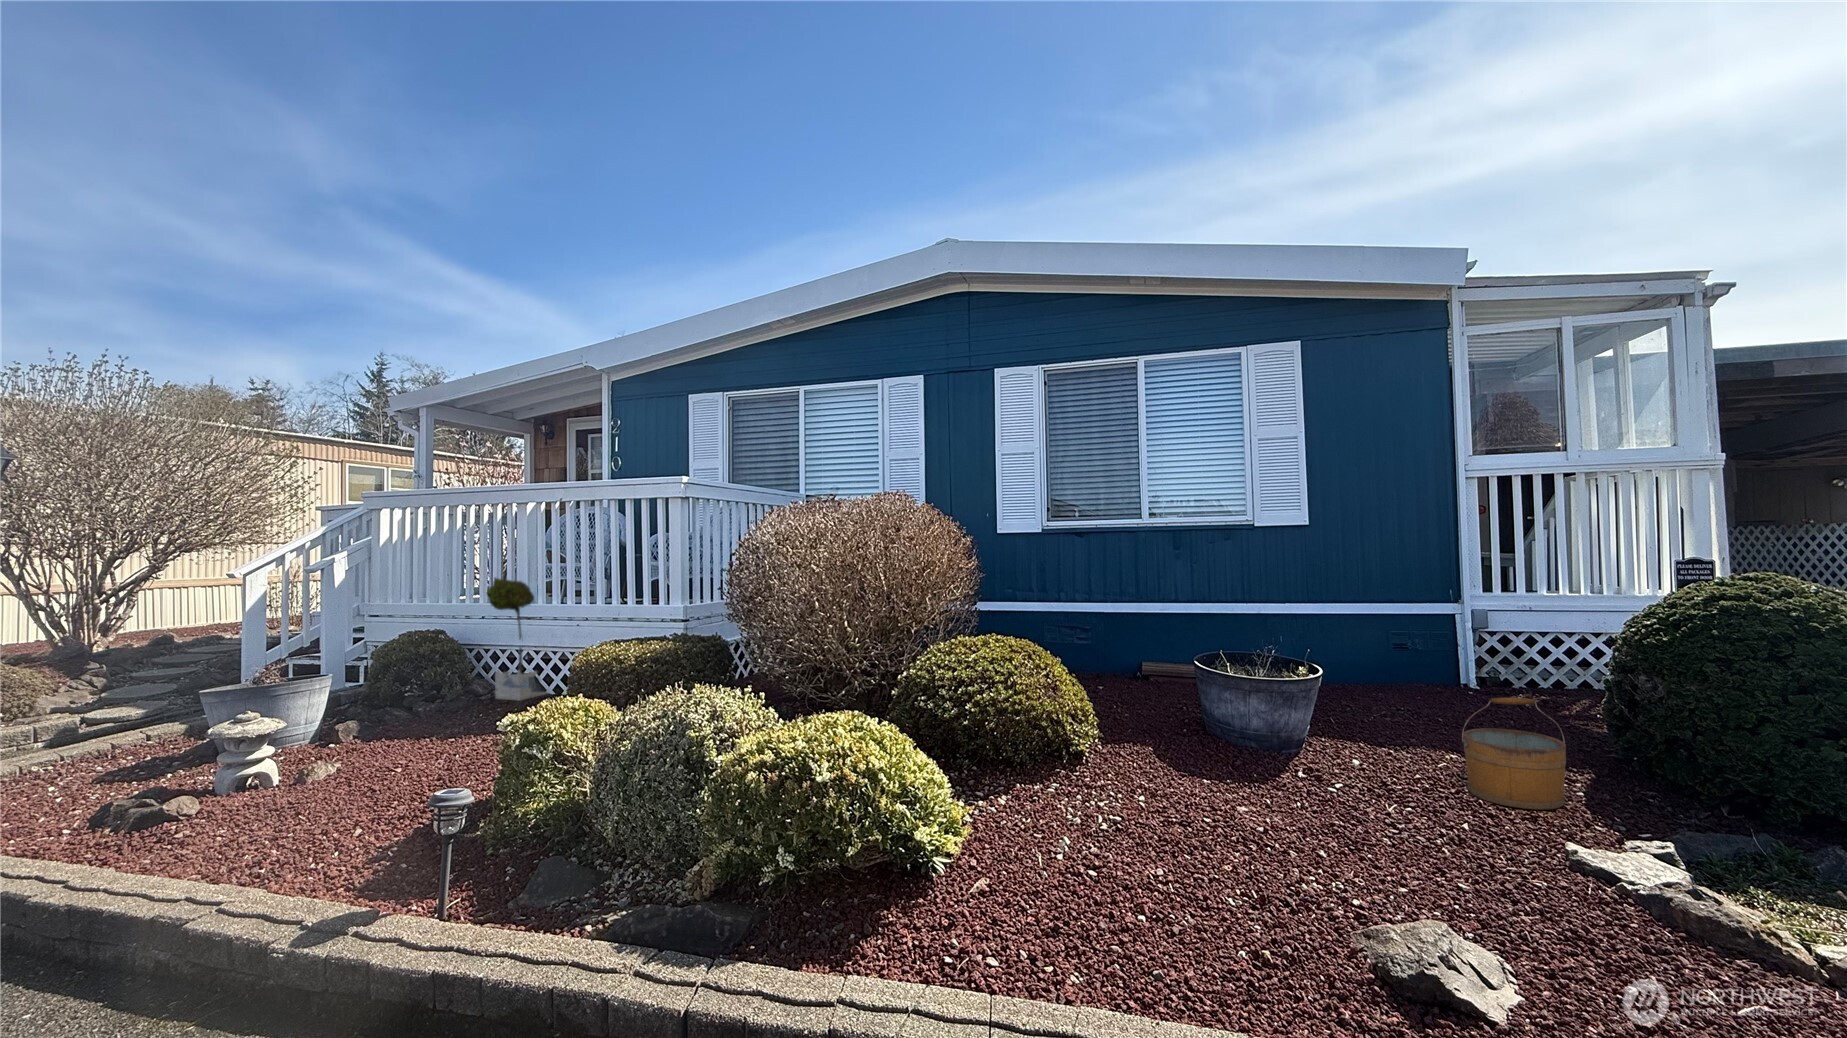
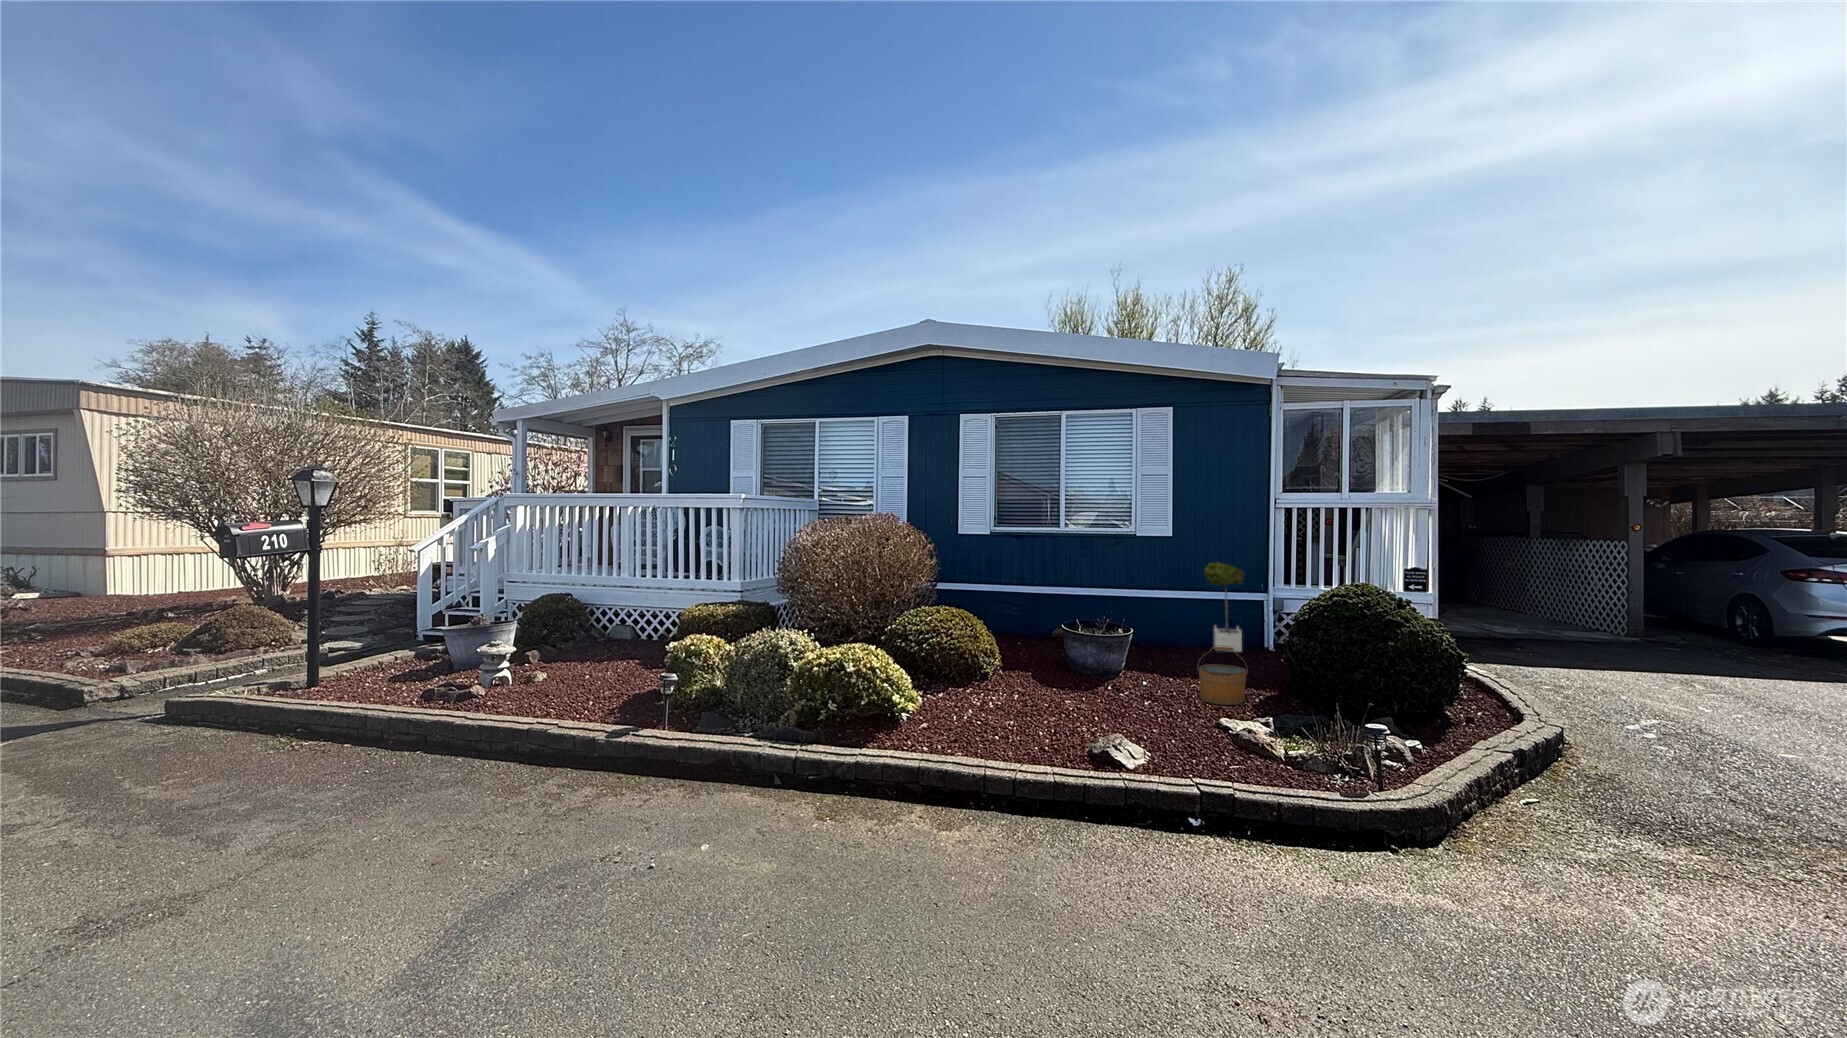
potted tree: present [487,578,546,701] -> present [1205,562,1244,652]

